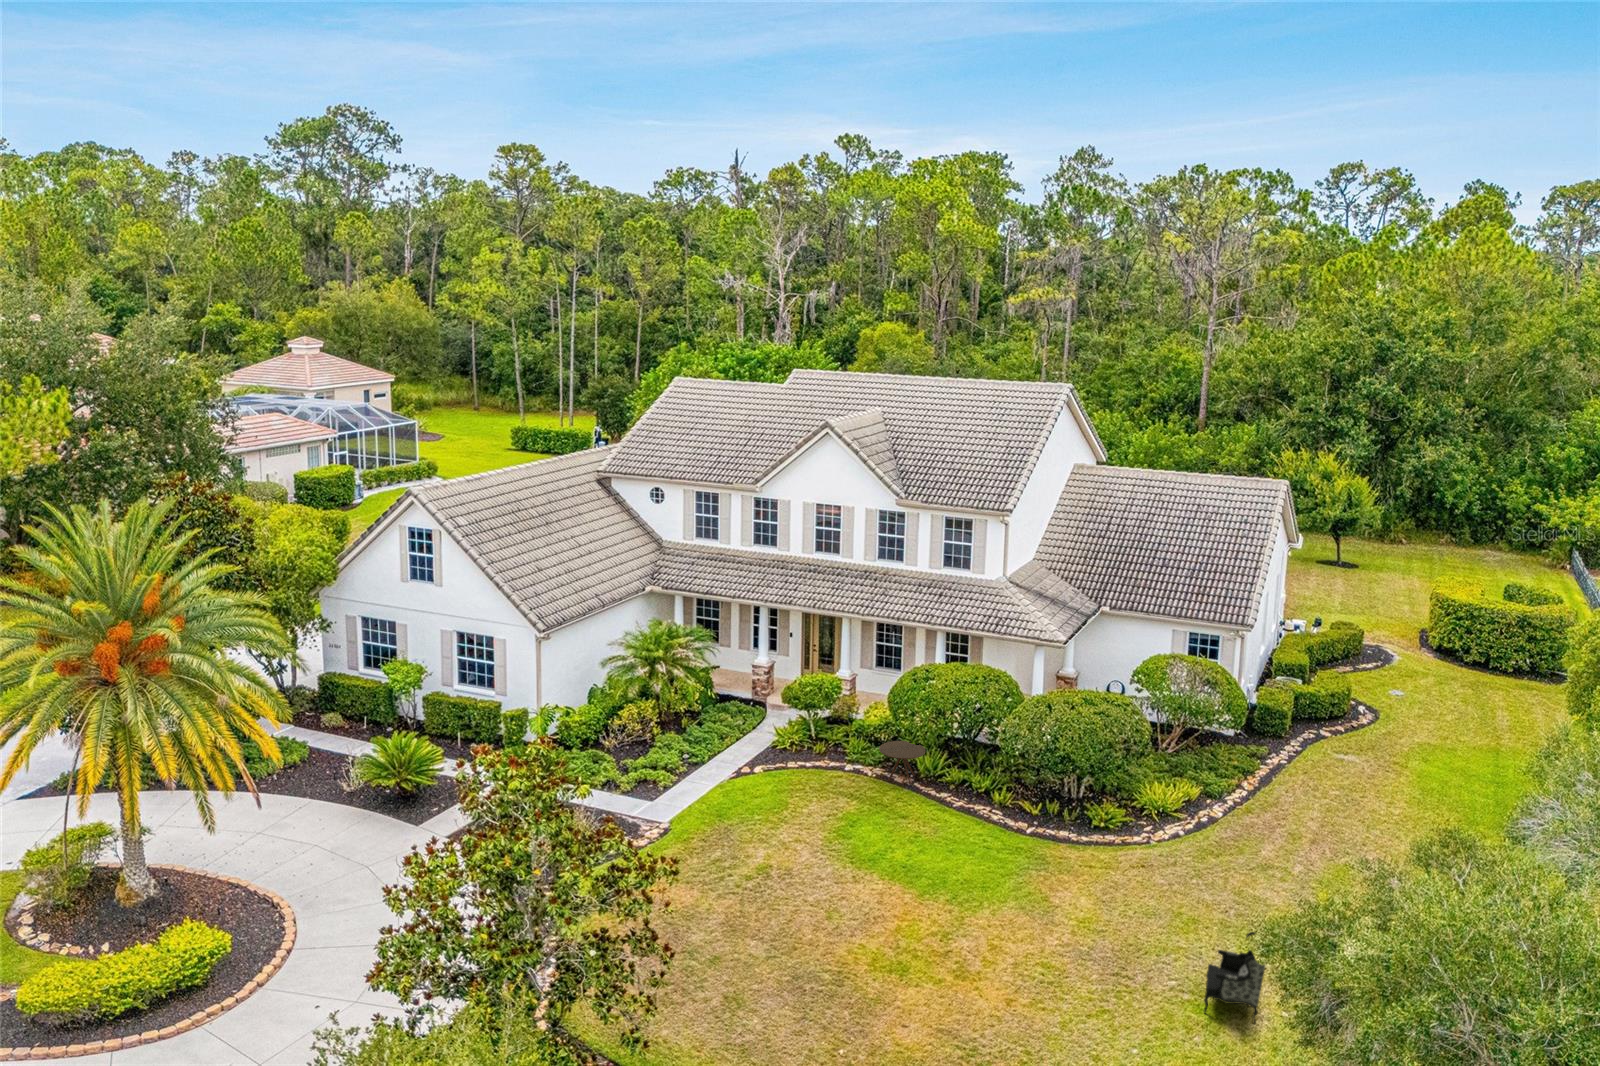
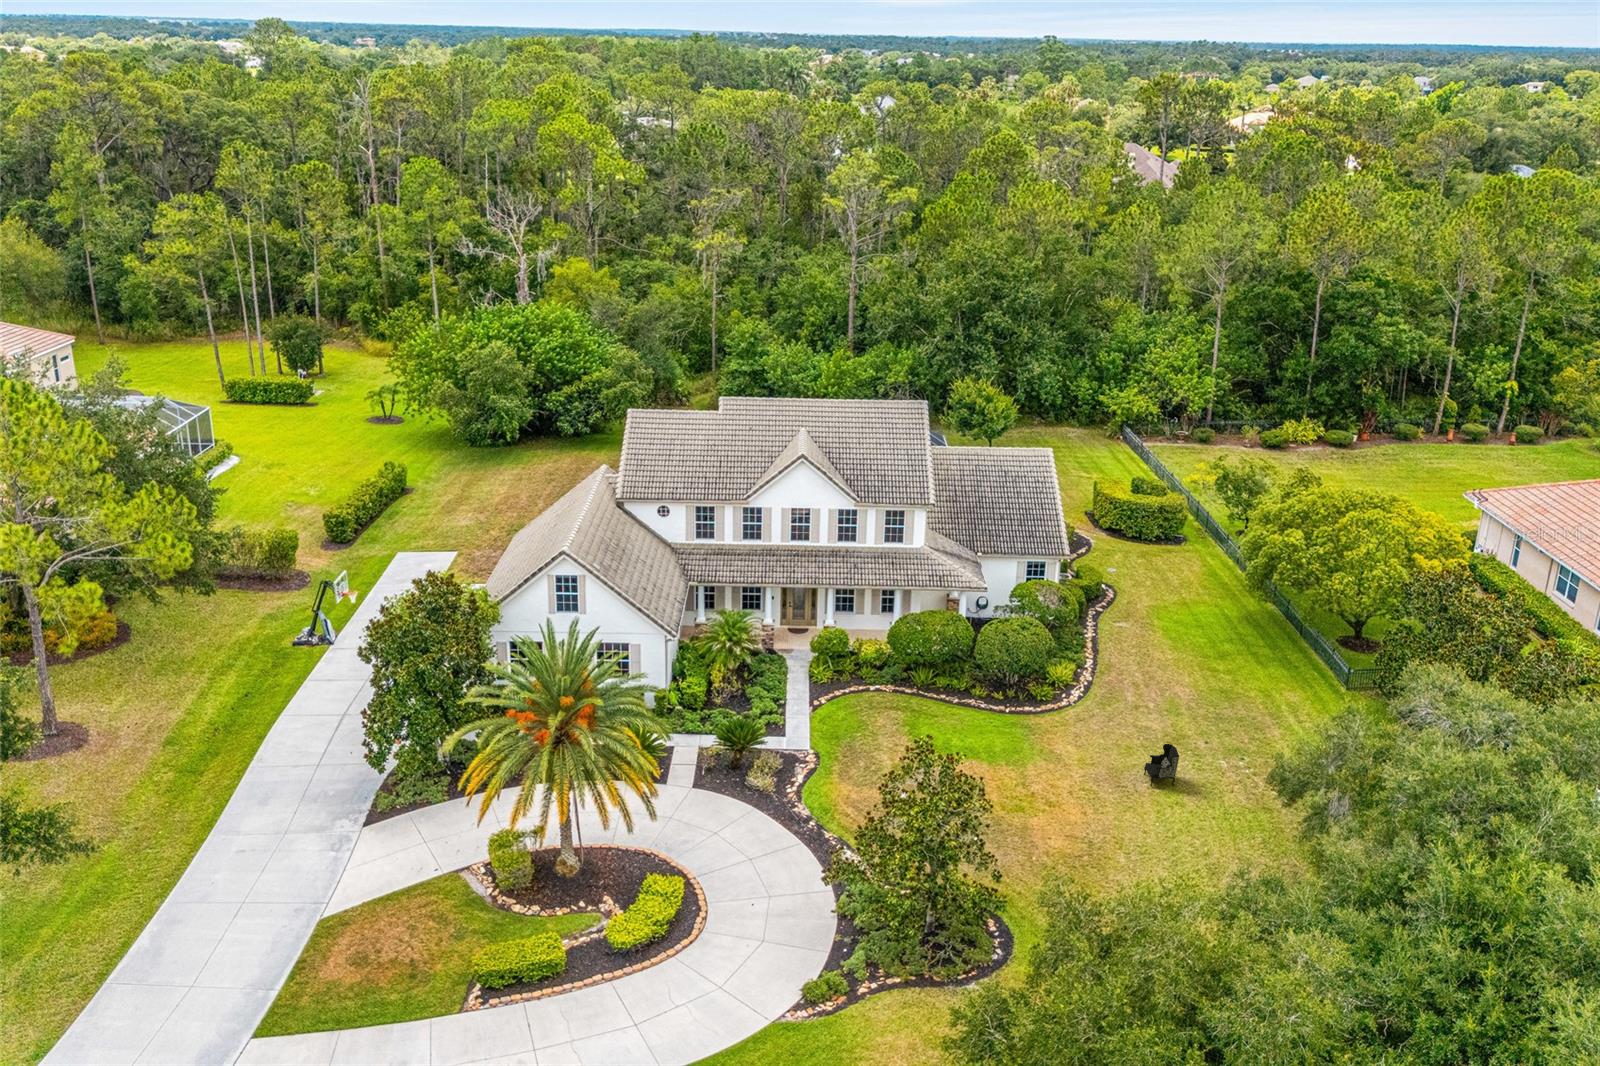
round table: present [879,741,925,784] -> none [899,667,928,695]

